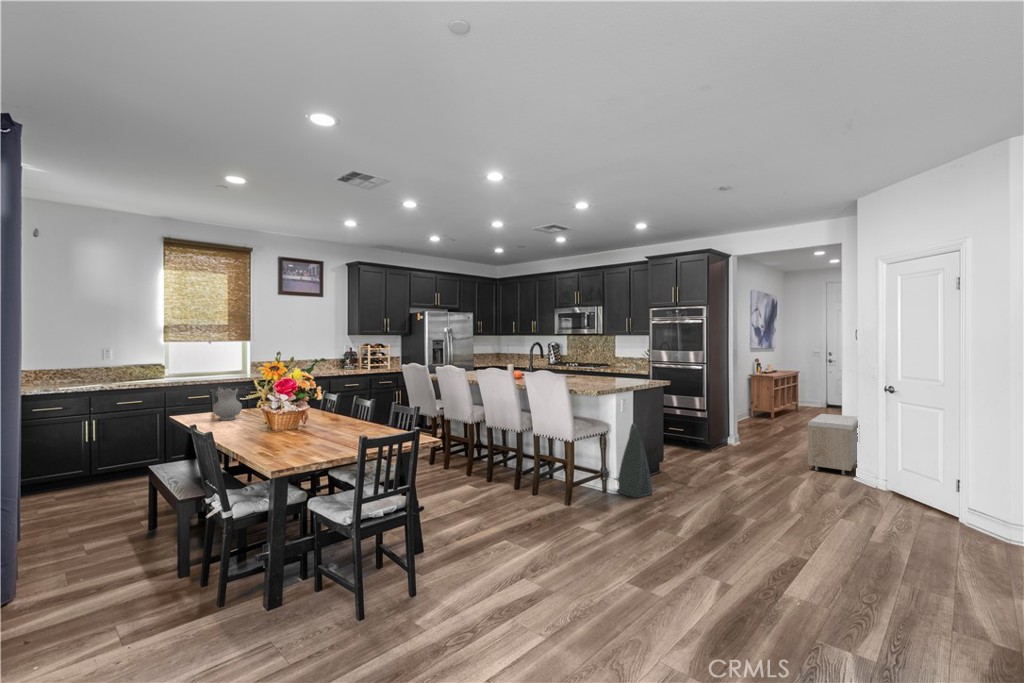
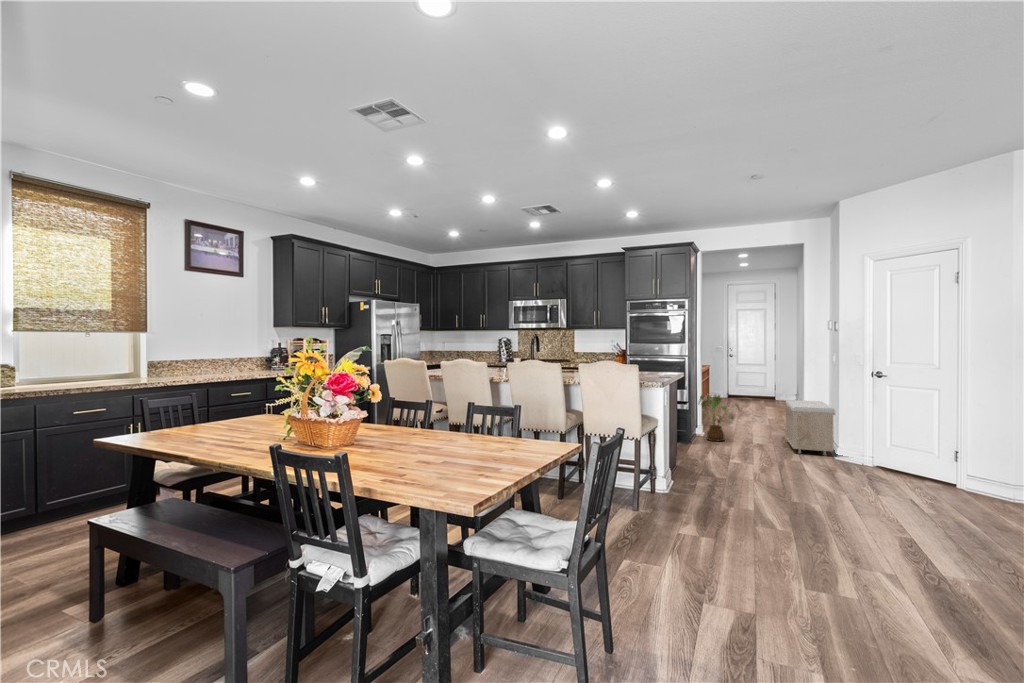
ceramic pitcher: present [213,386,242,421] -> none [180,390,227,443]
house plant: none [727,403,769,452] -> present [699,395,740,441]
air purifier: present [617,424,652,498] -> none [663,417,702,497]

